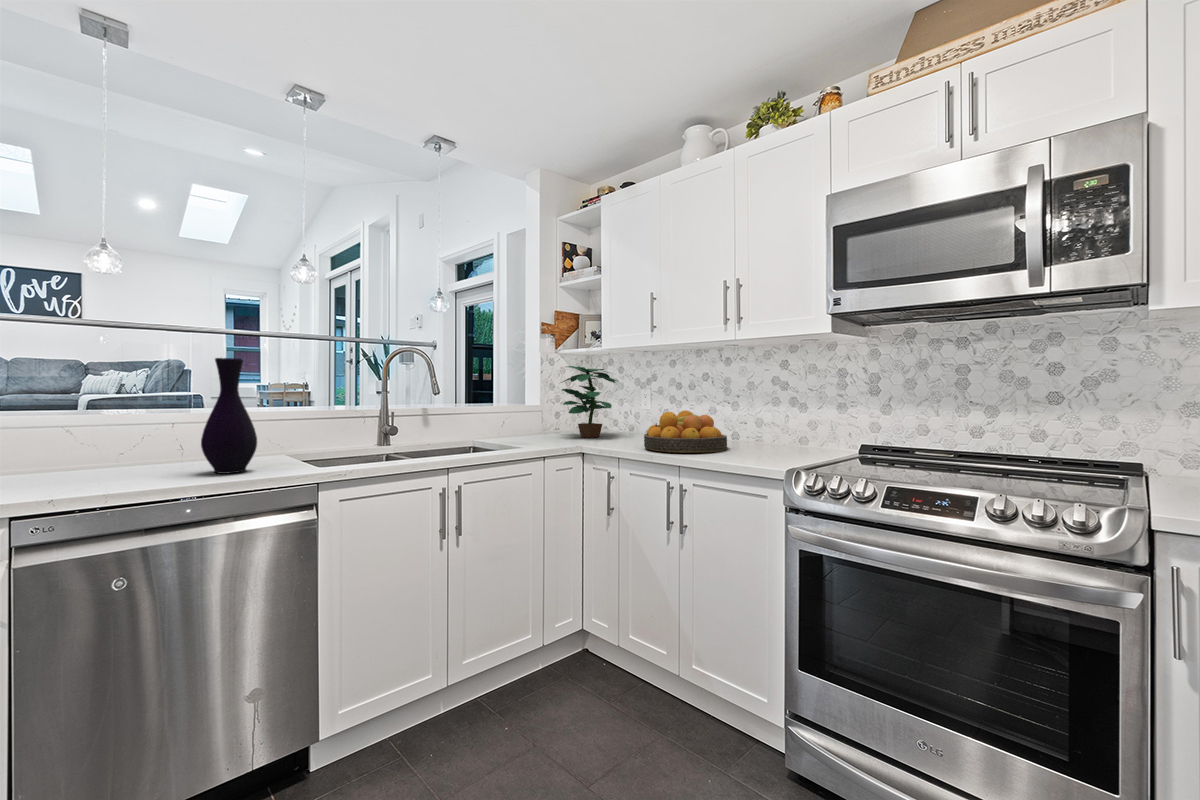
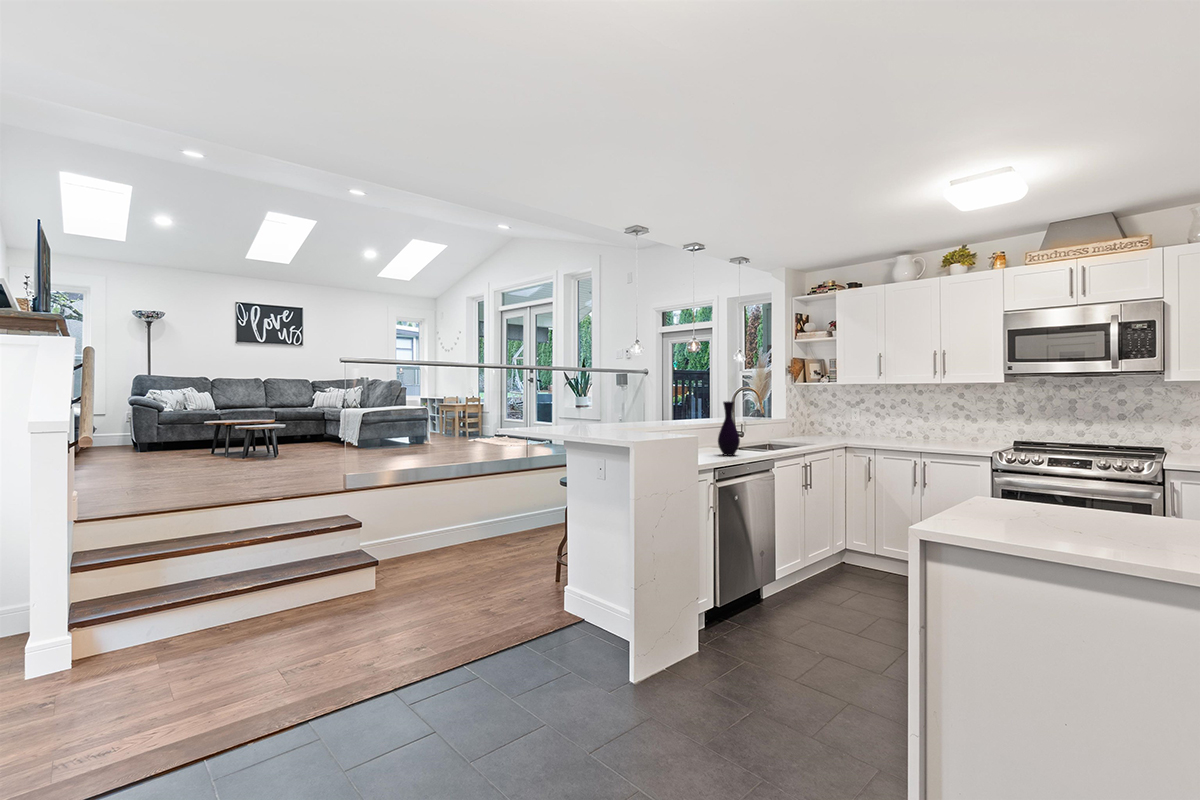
potted plant: present [561,366,617,438] -> none [803,394,850,439]
fruit bowl: present [644,410,727,453] -> none [885,422,938,445]

